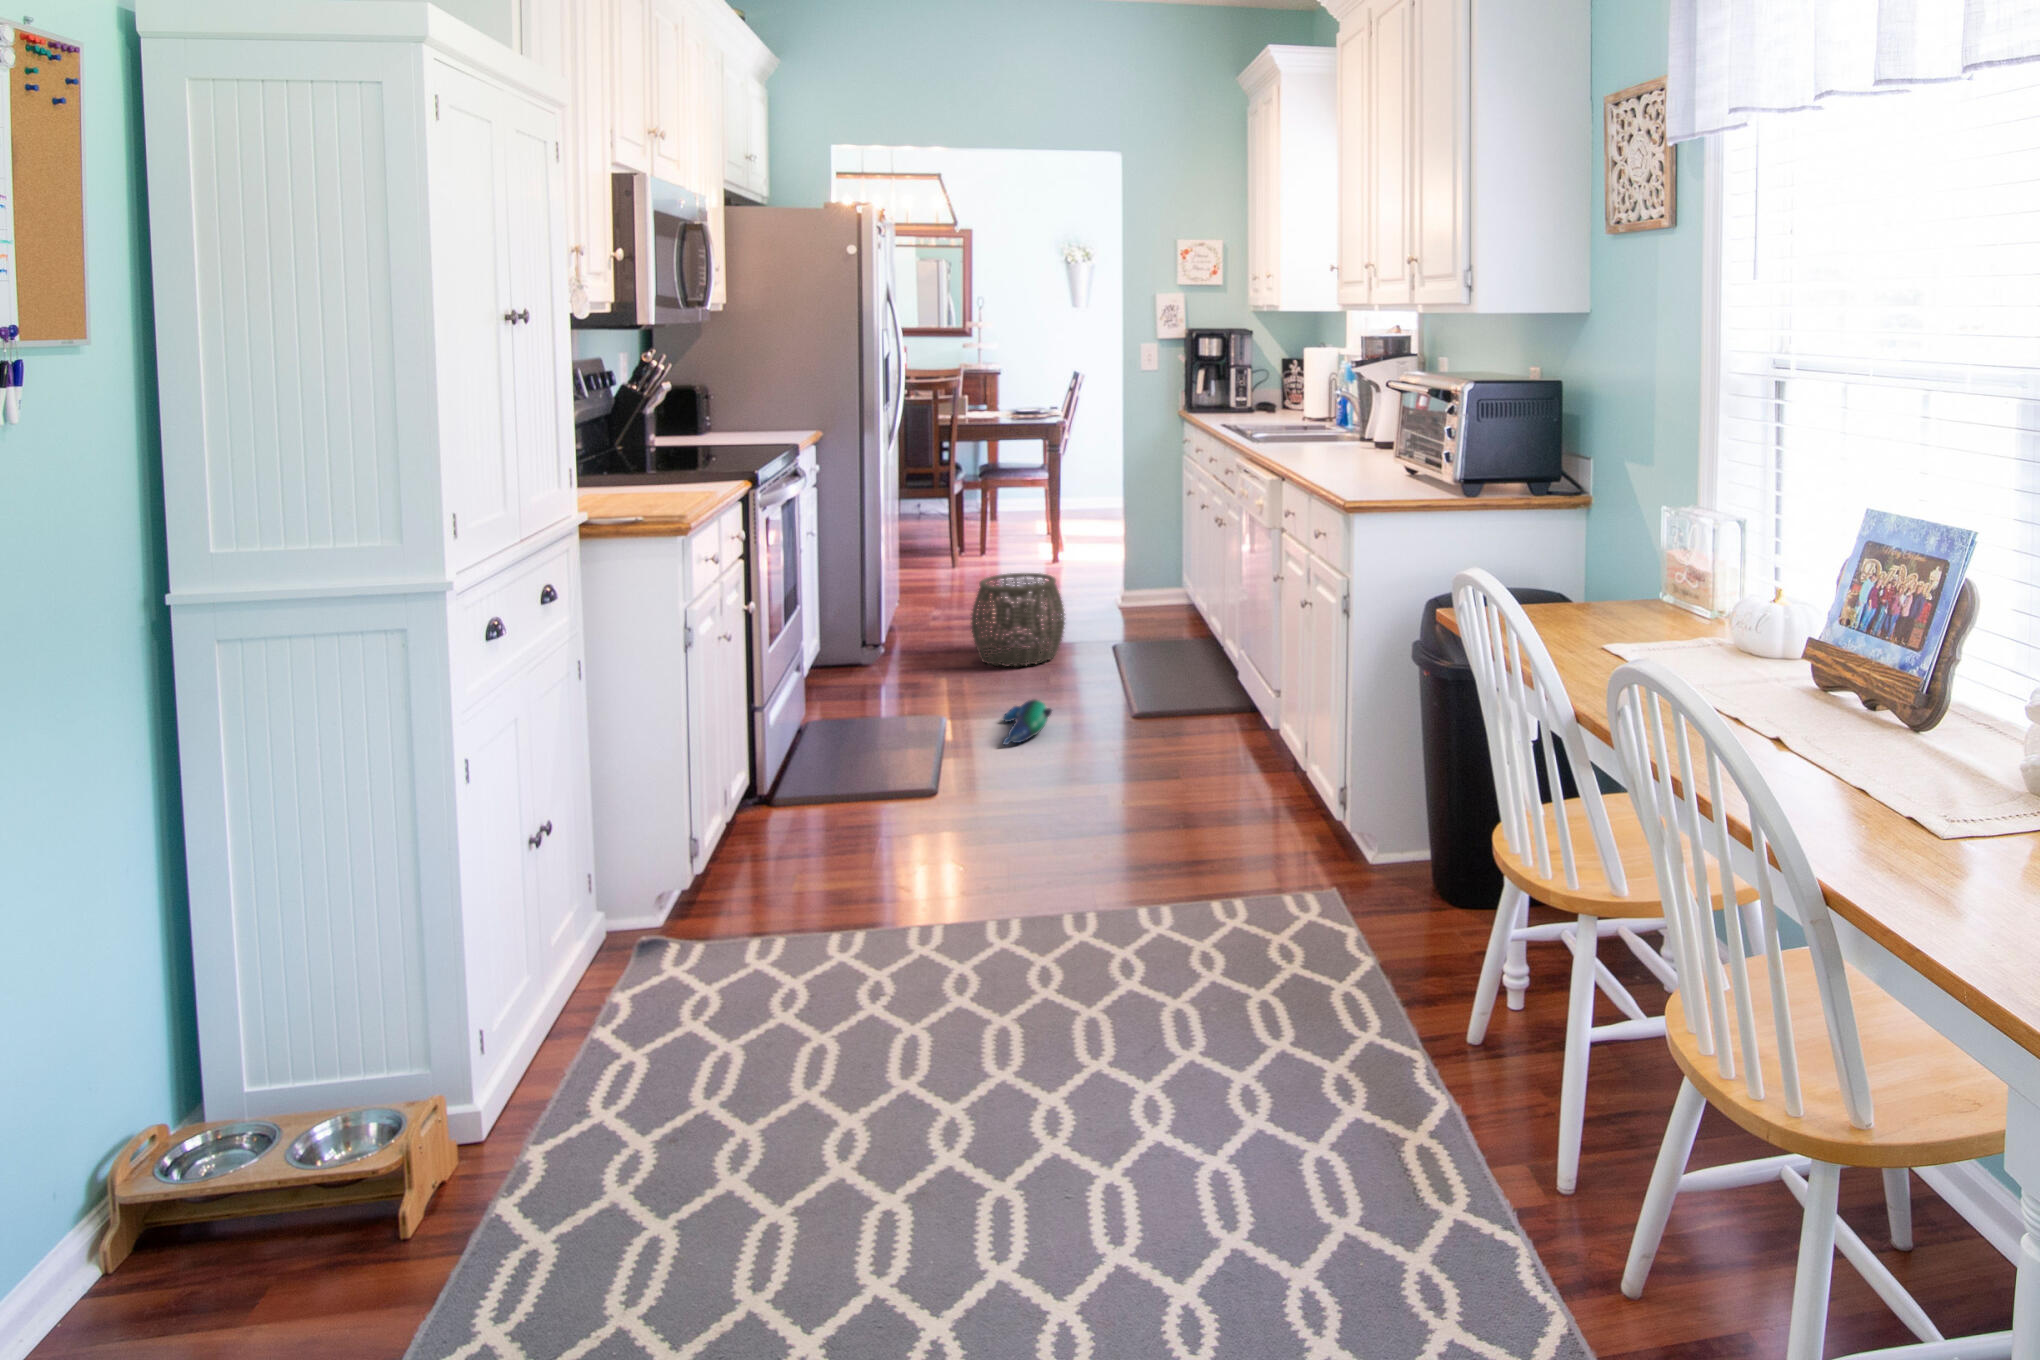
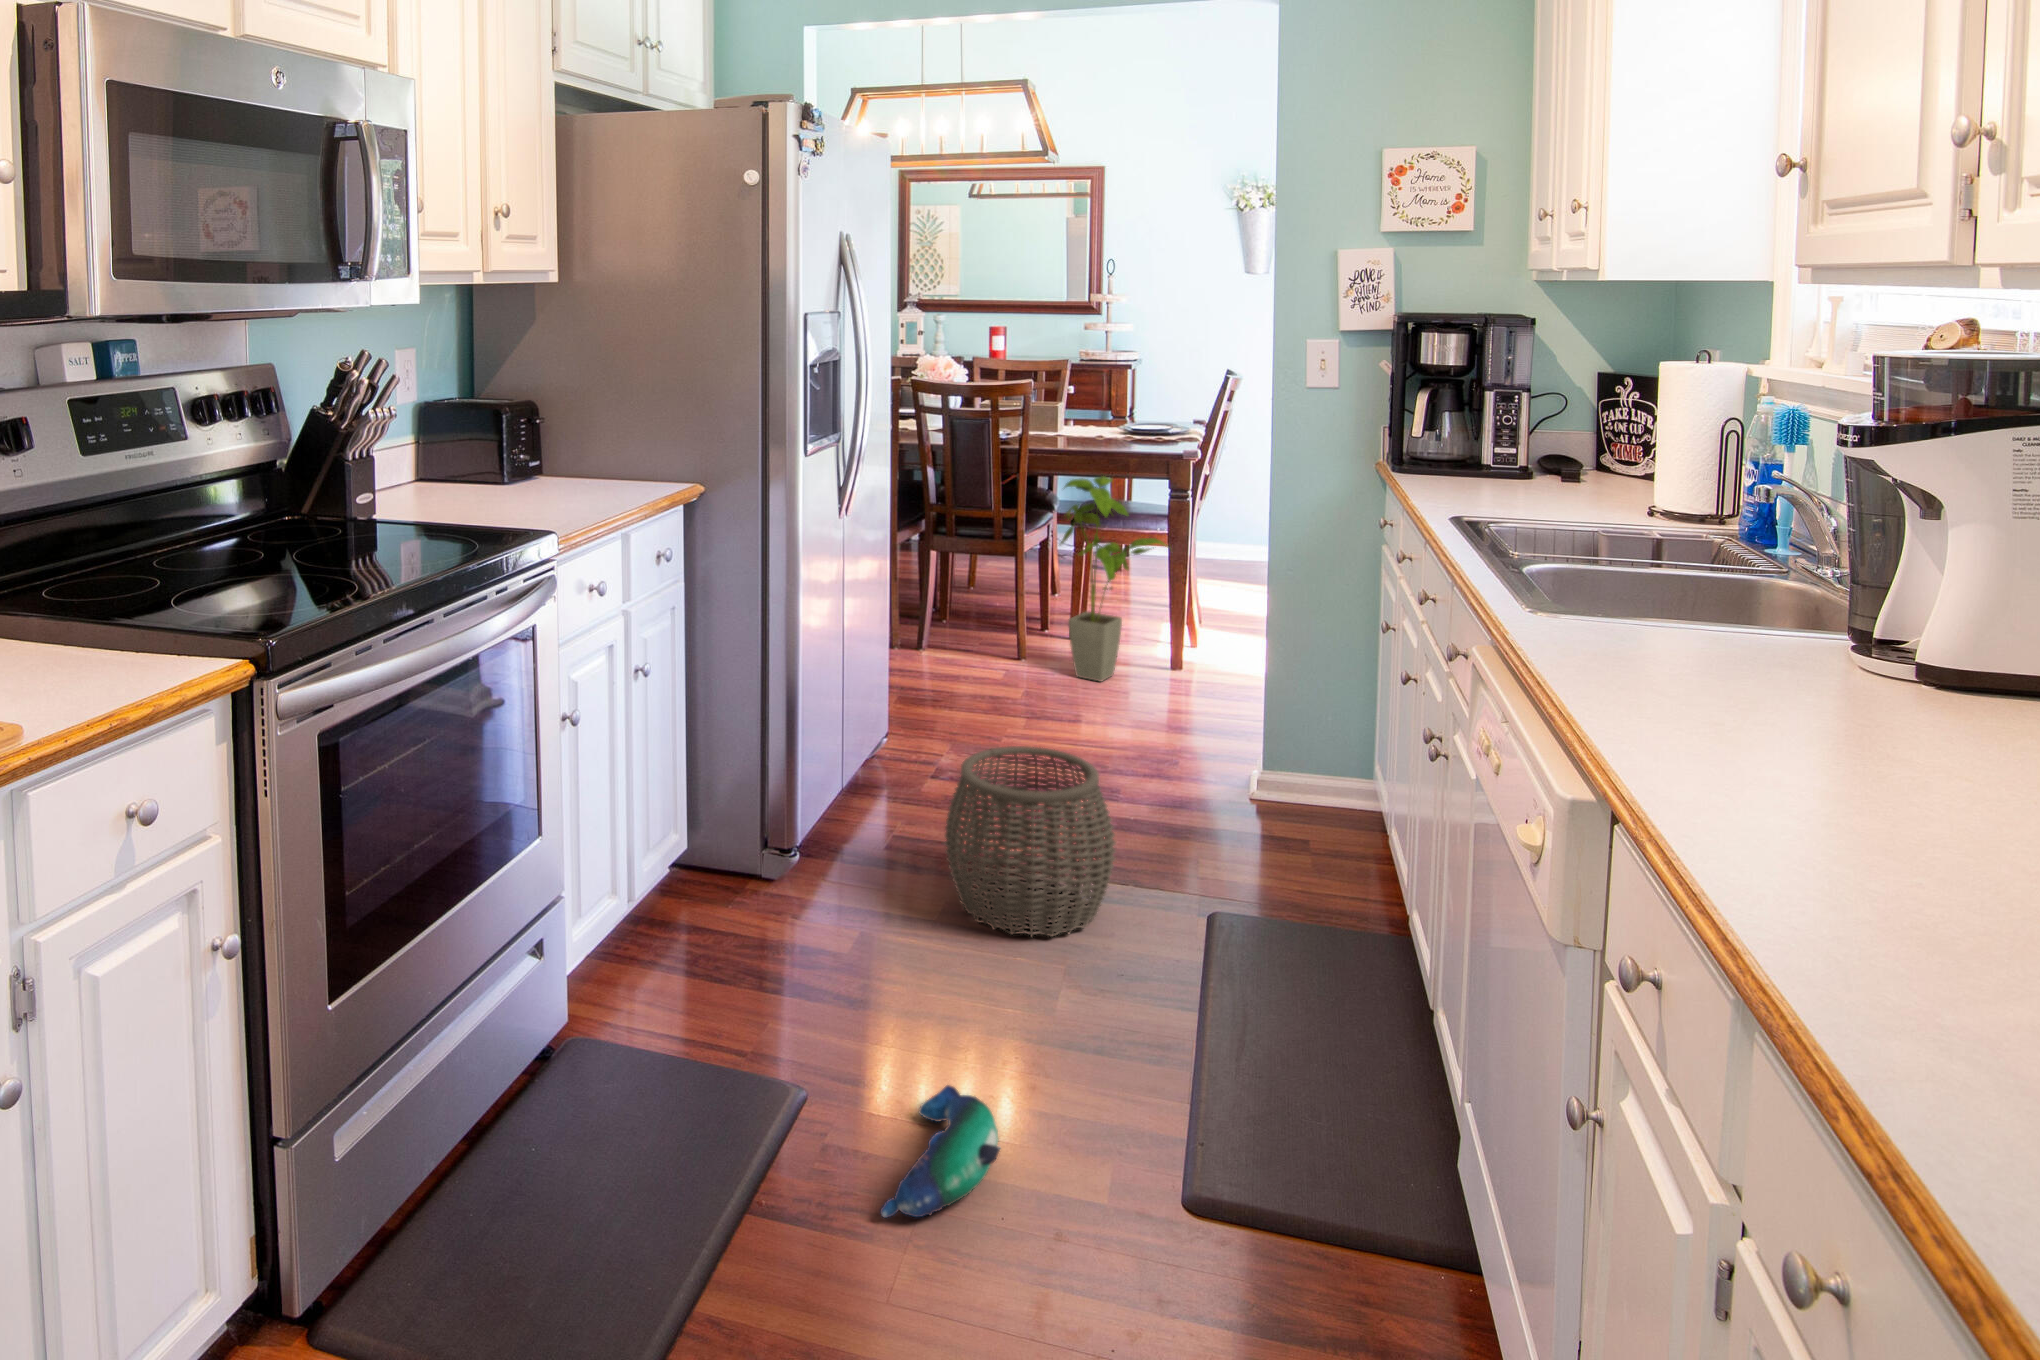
house plant: none [982,437,1057,571] -> present [1061,476,1167,681]

